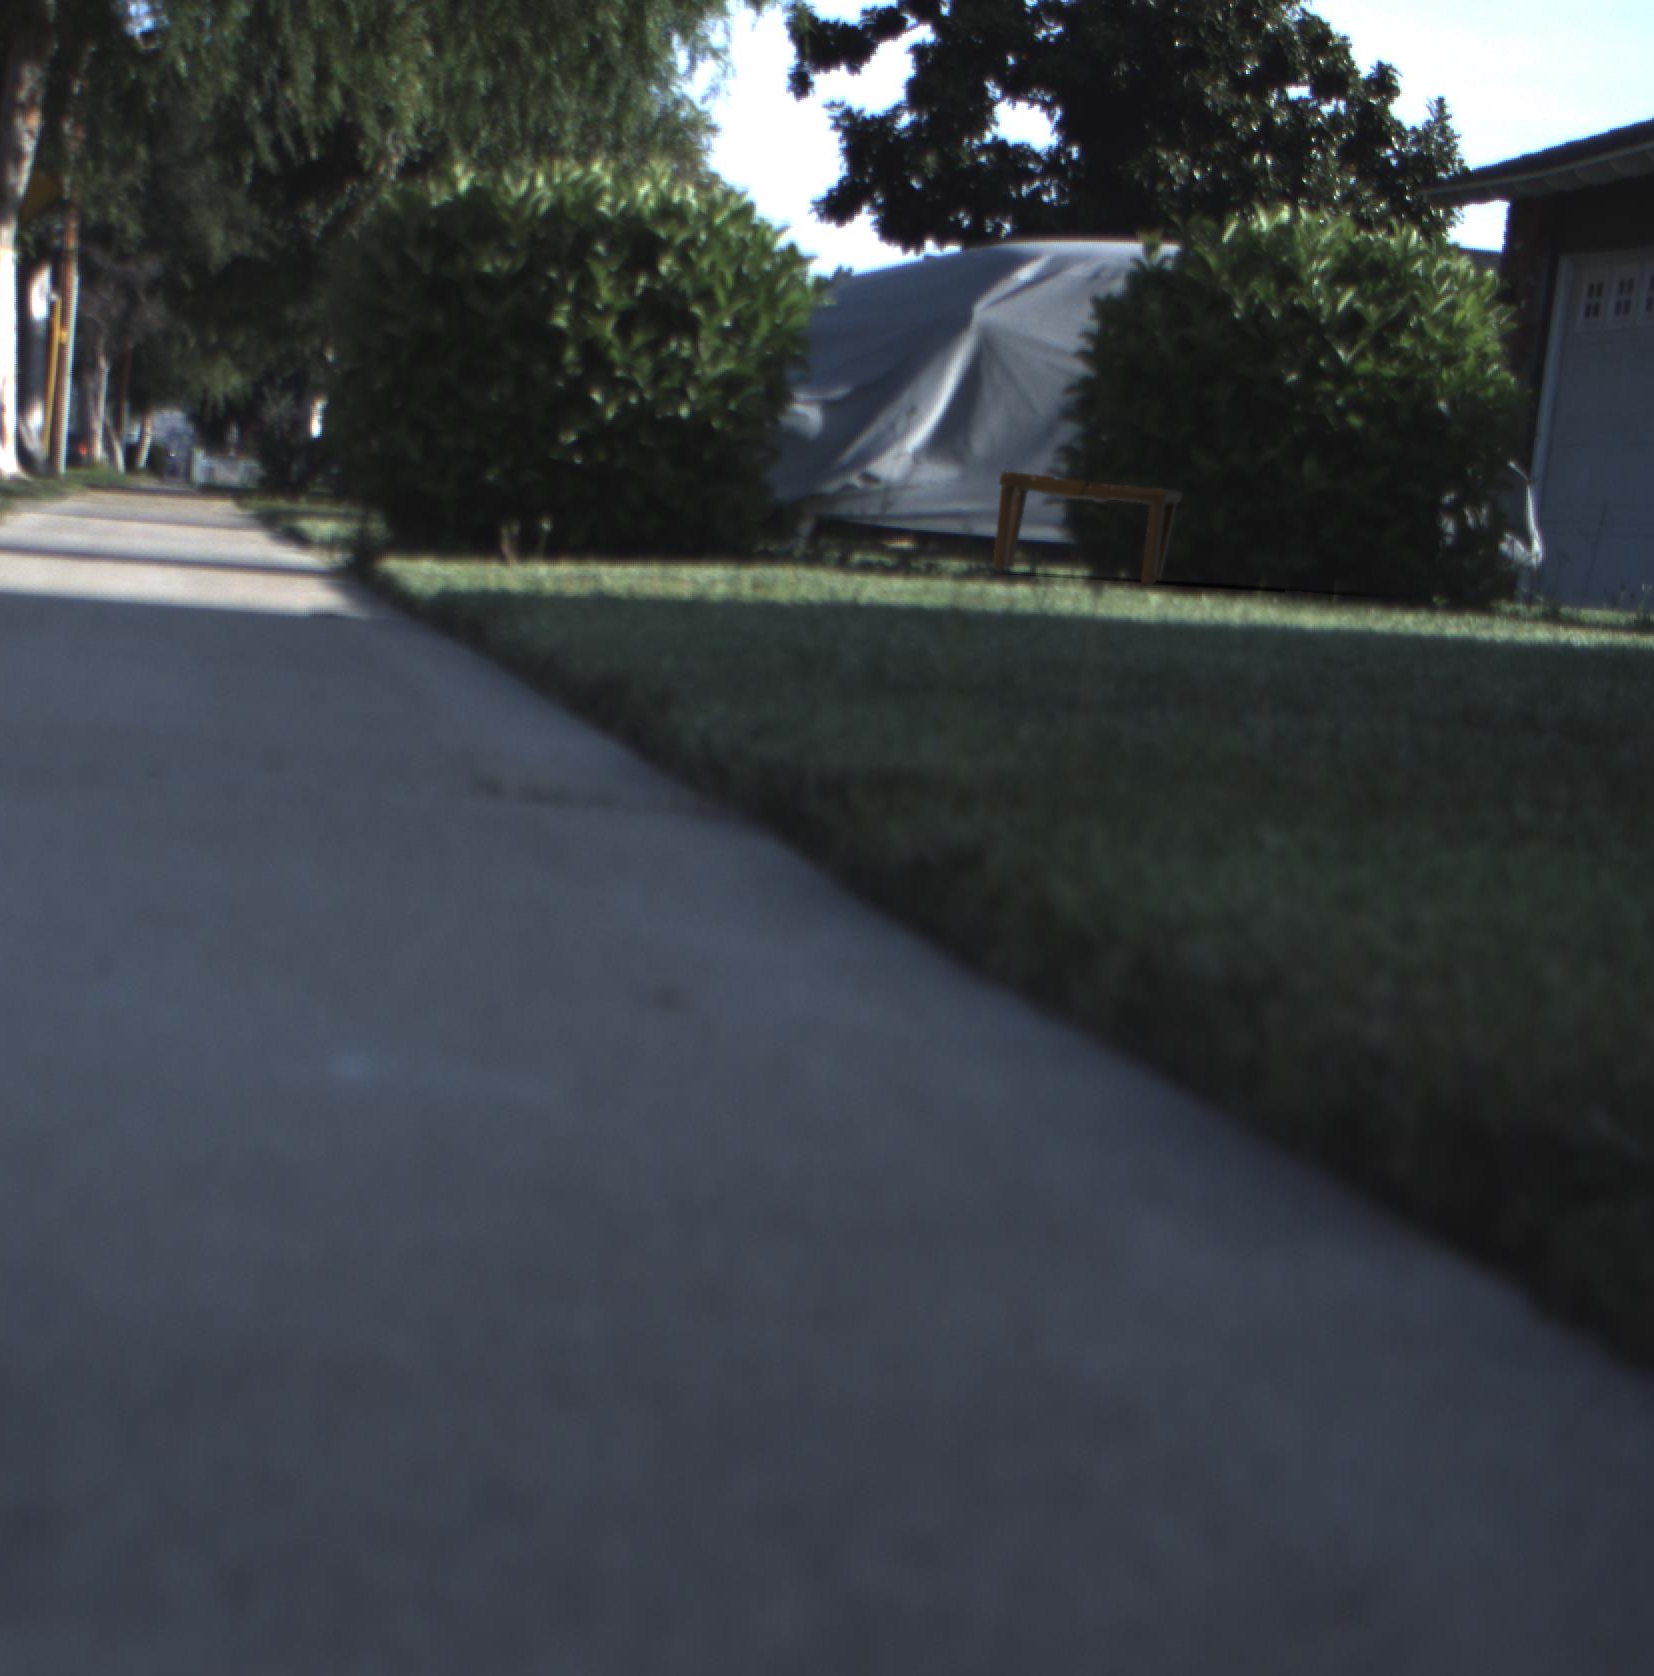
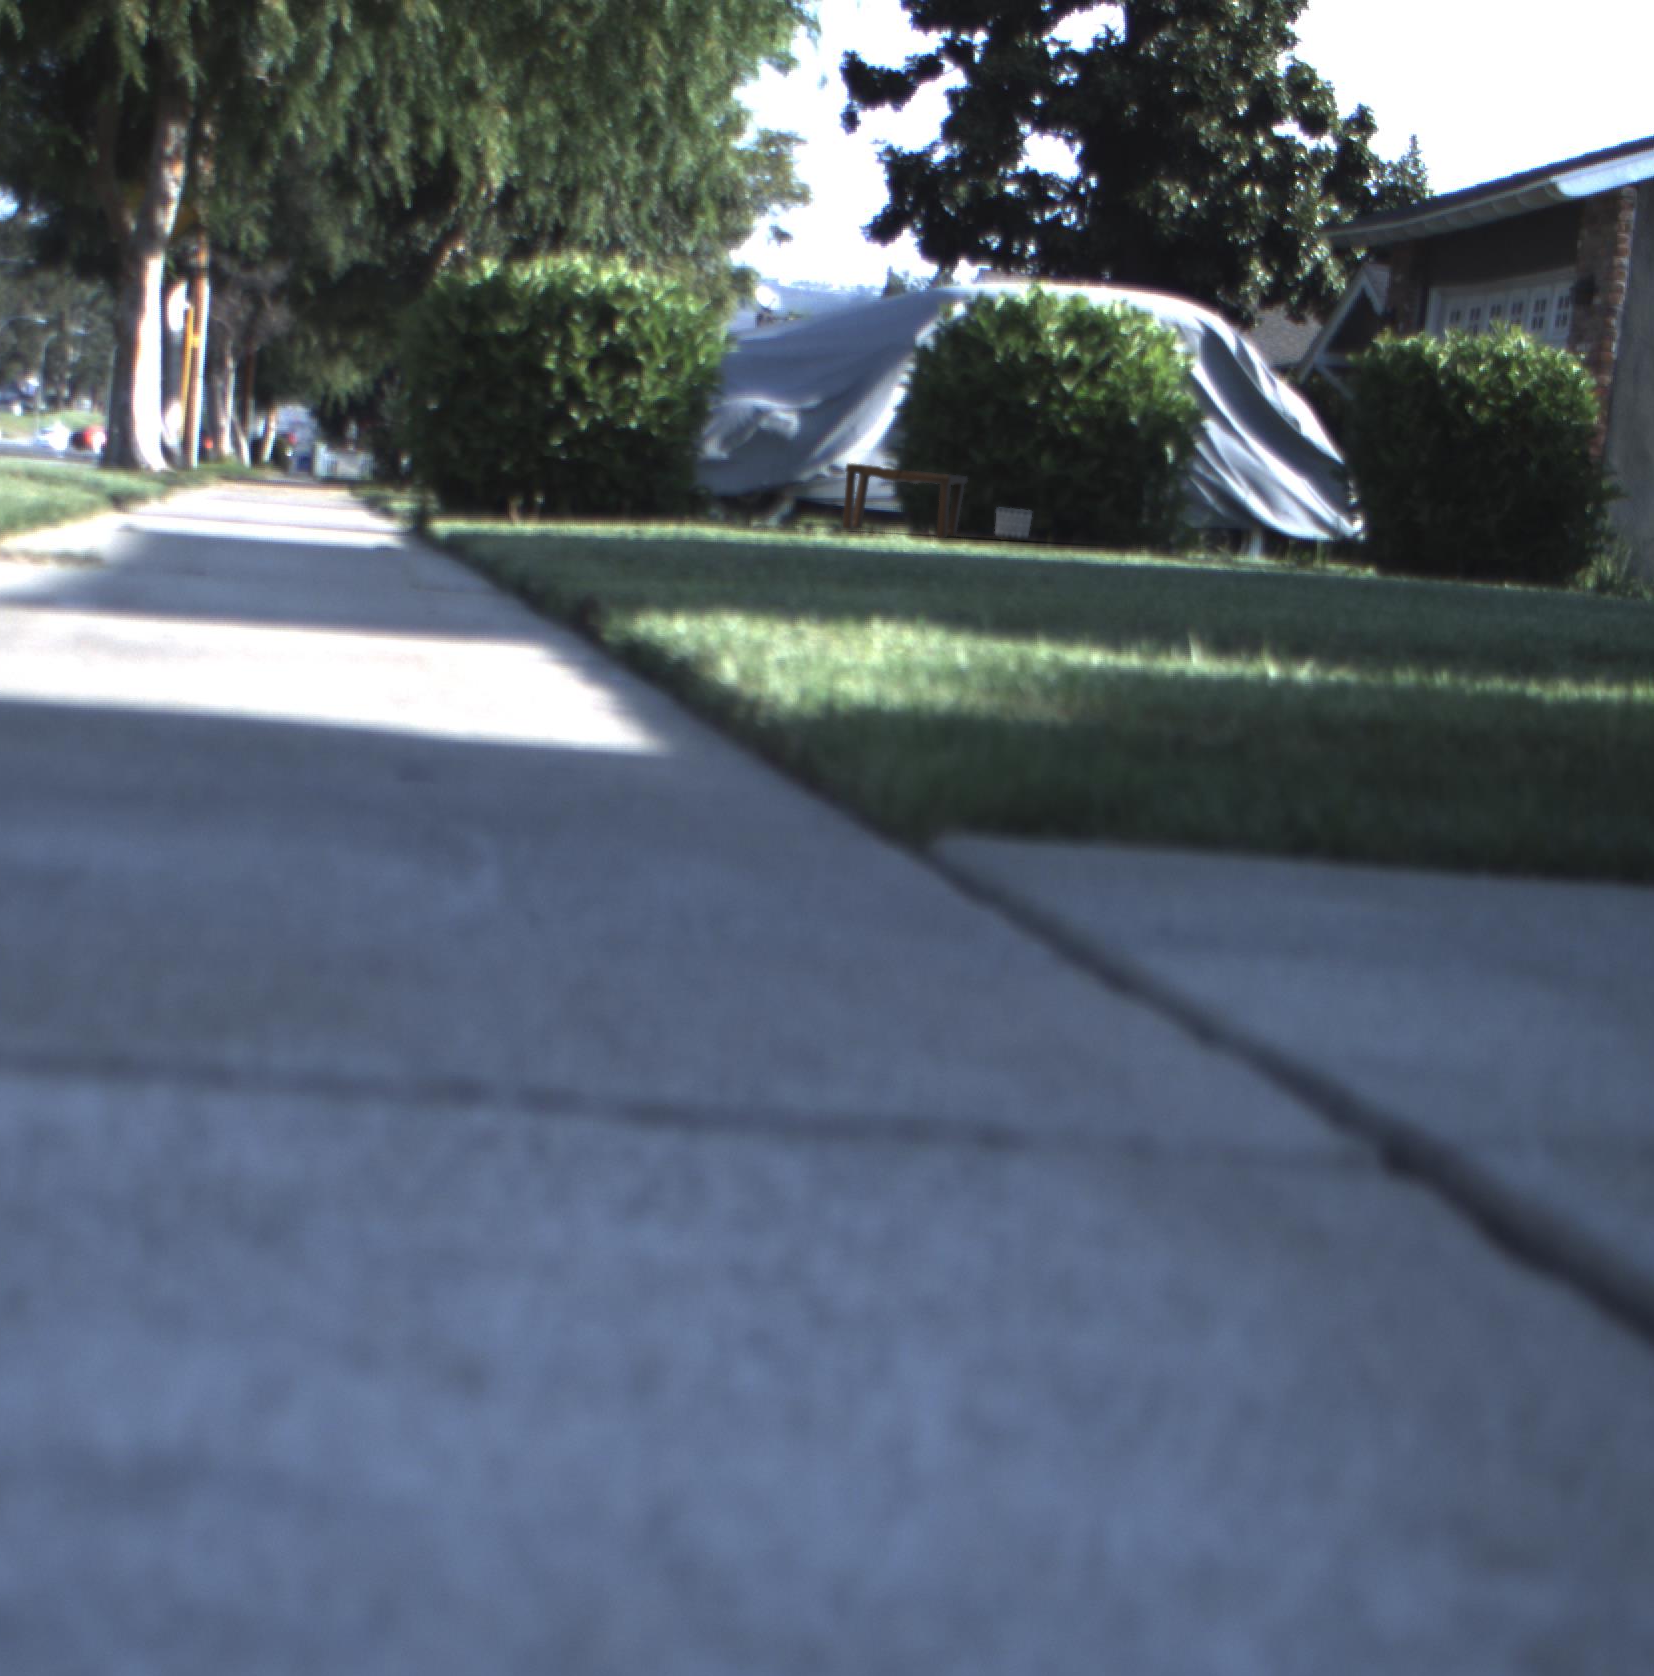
planter: none [1224,538,1284,590] -> present [995,507,1032,541]

